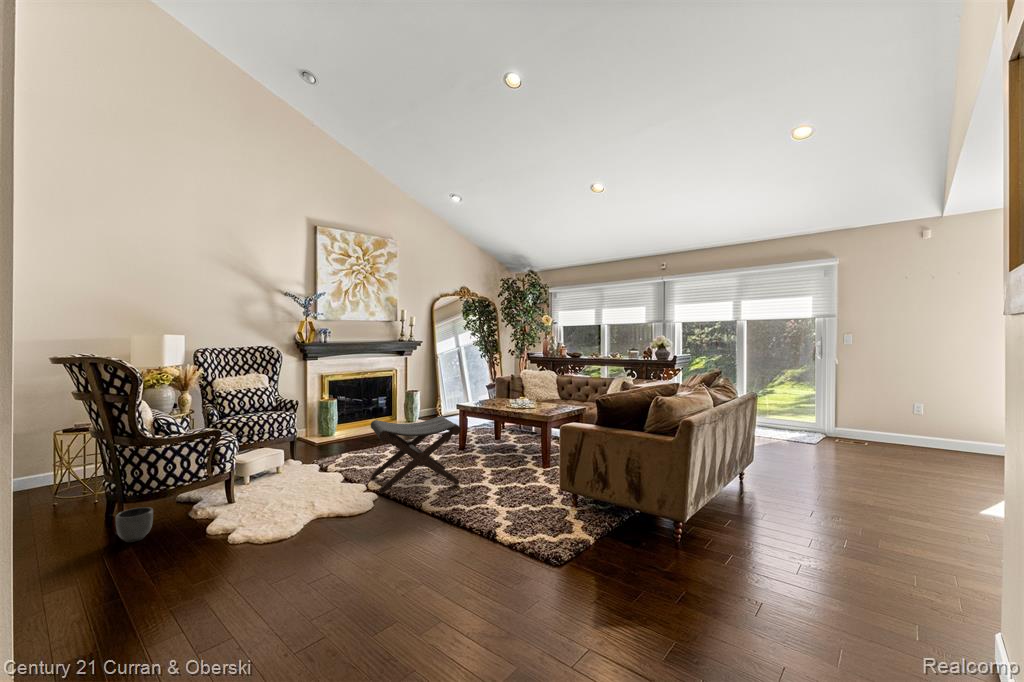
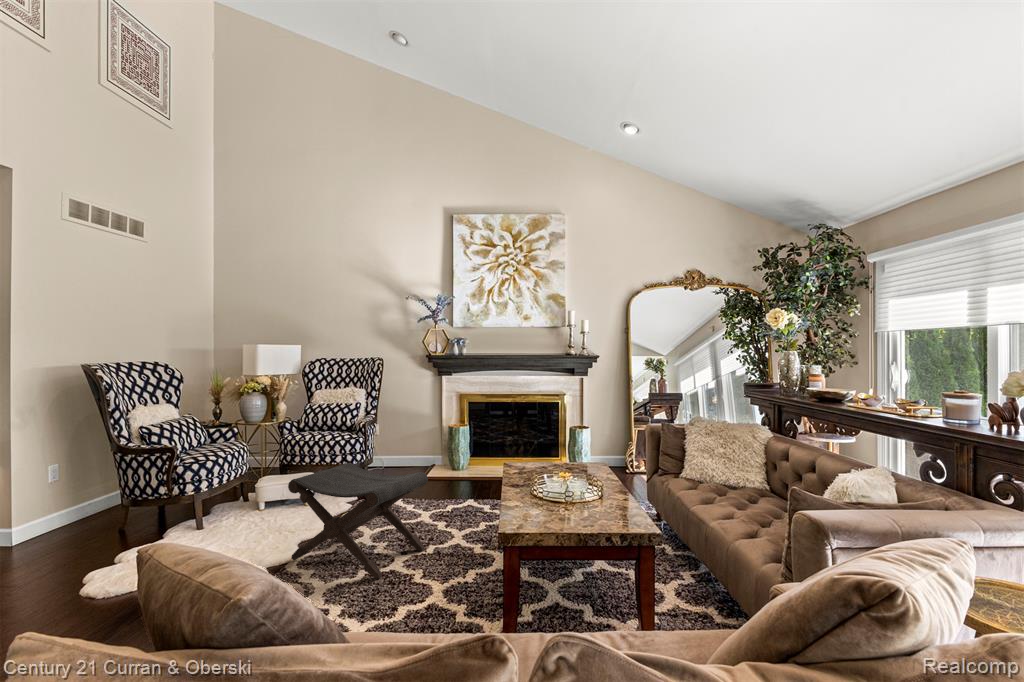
planter: present [116,507,153,542] -> none [89,509,121,539]

